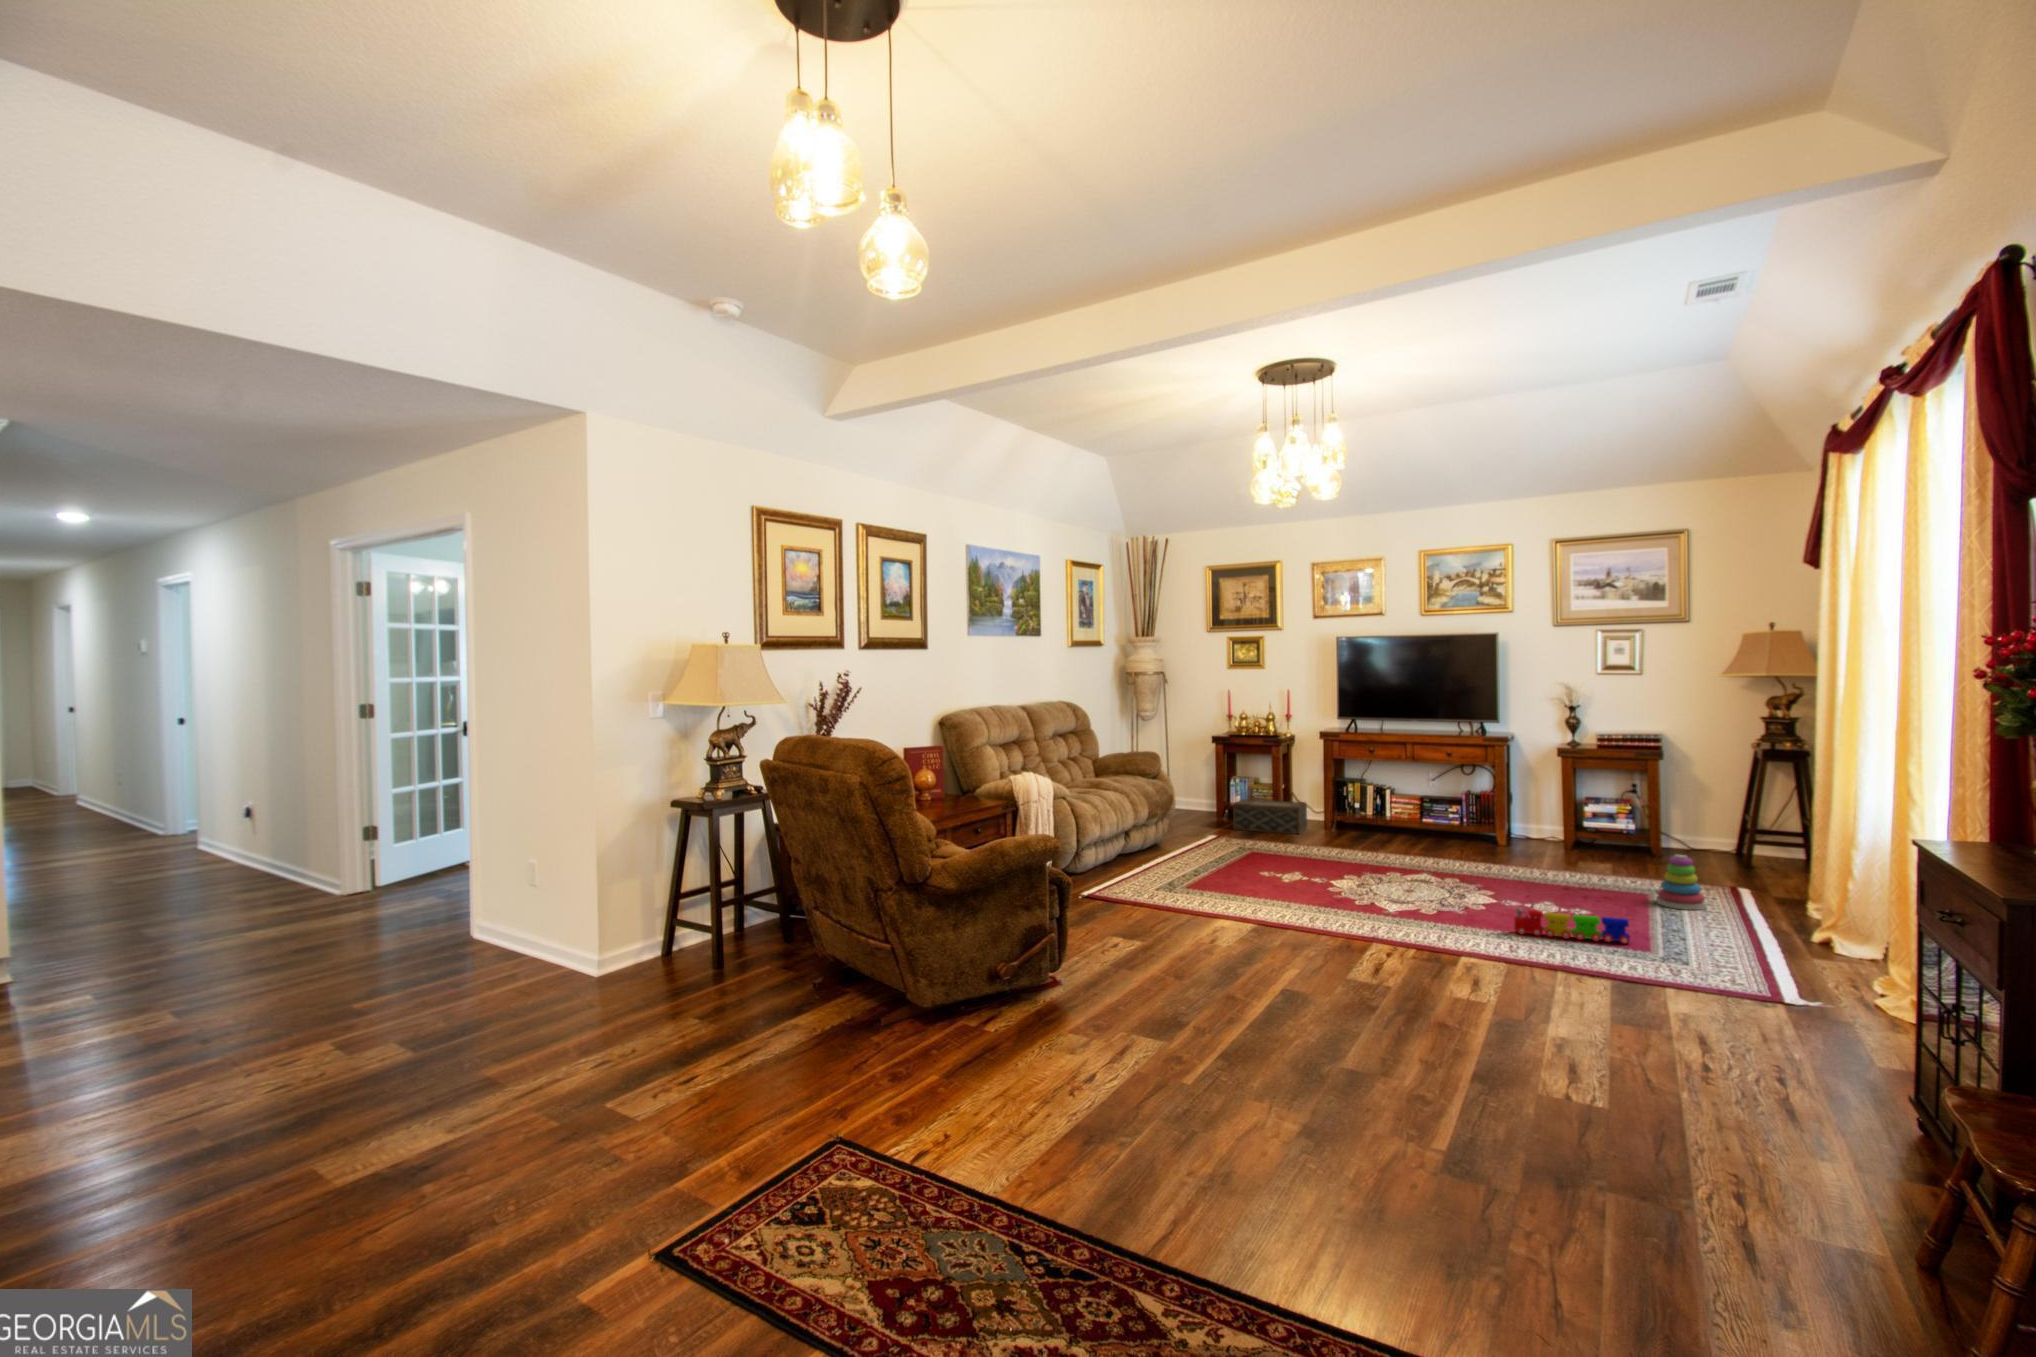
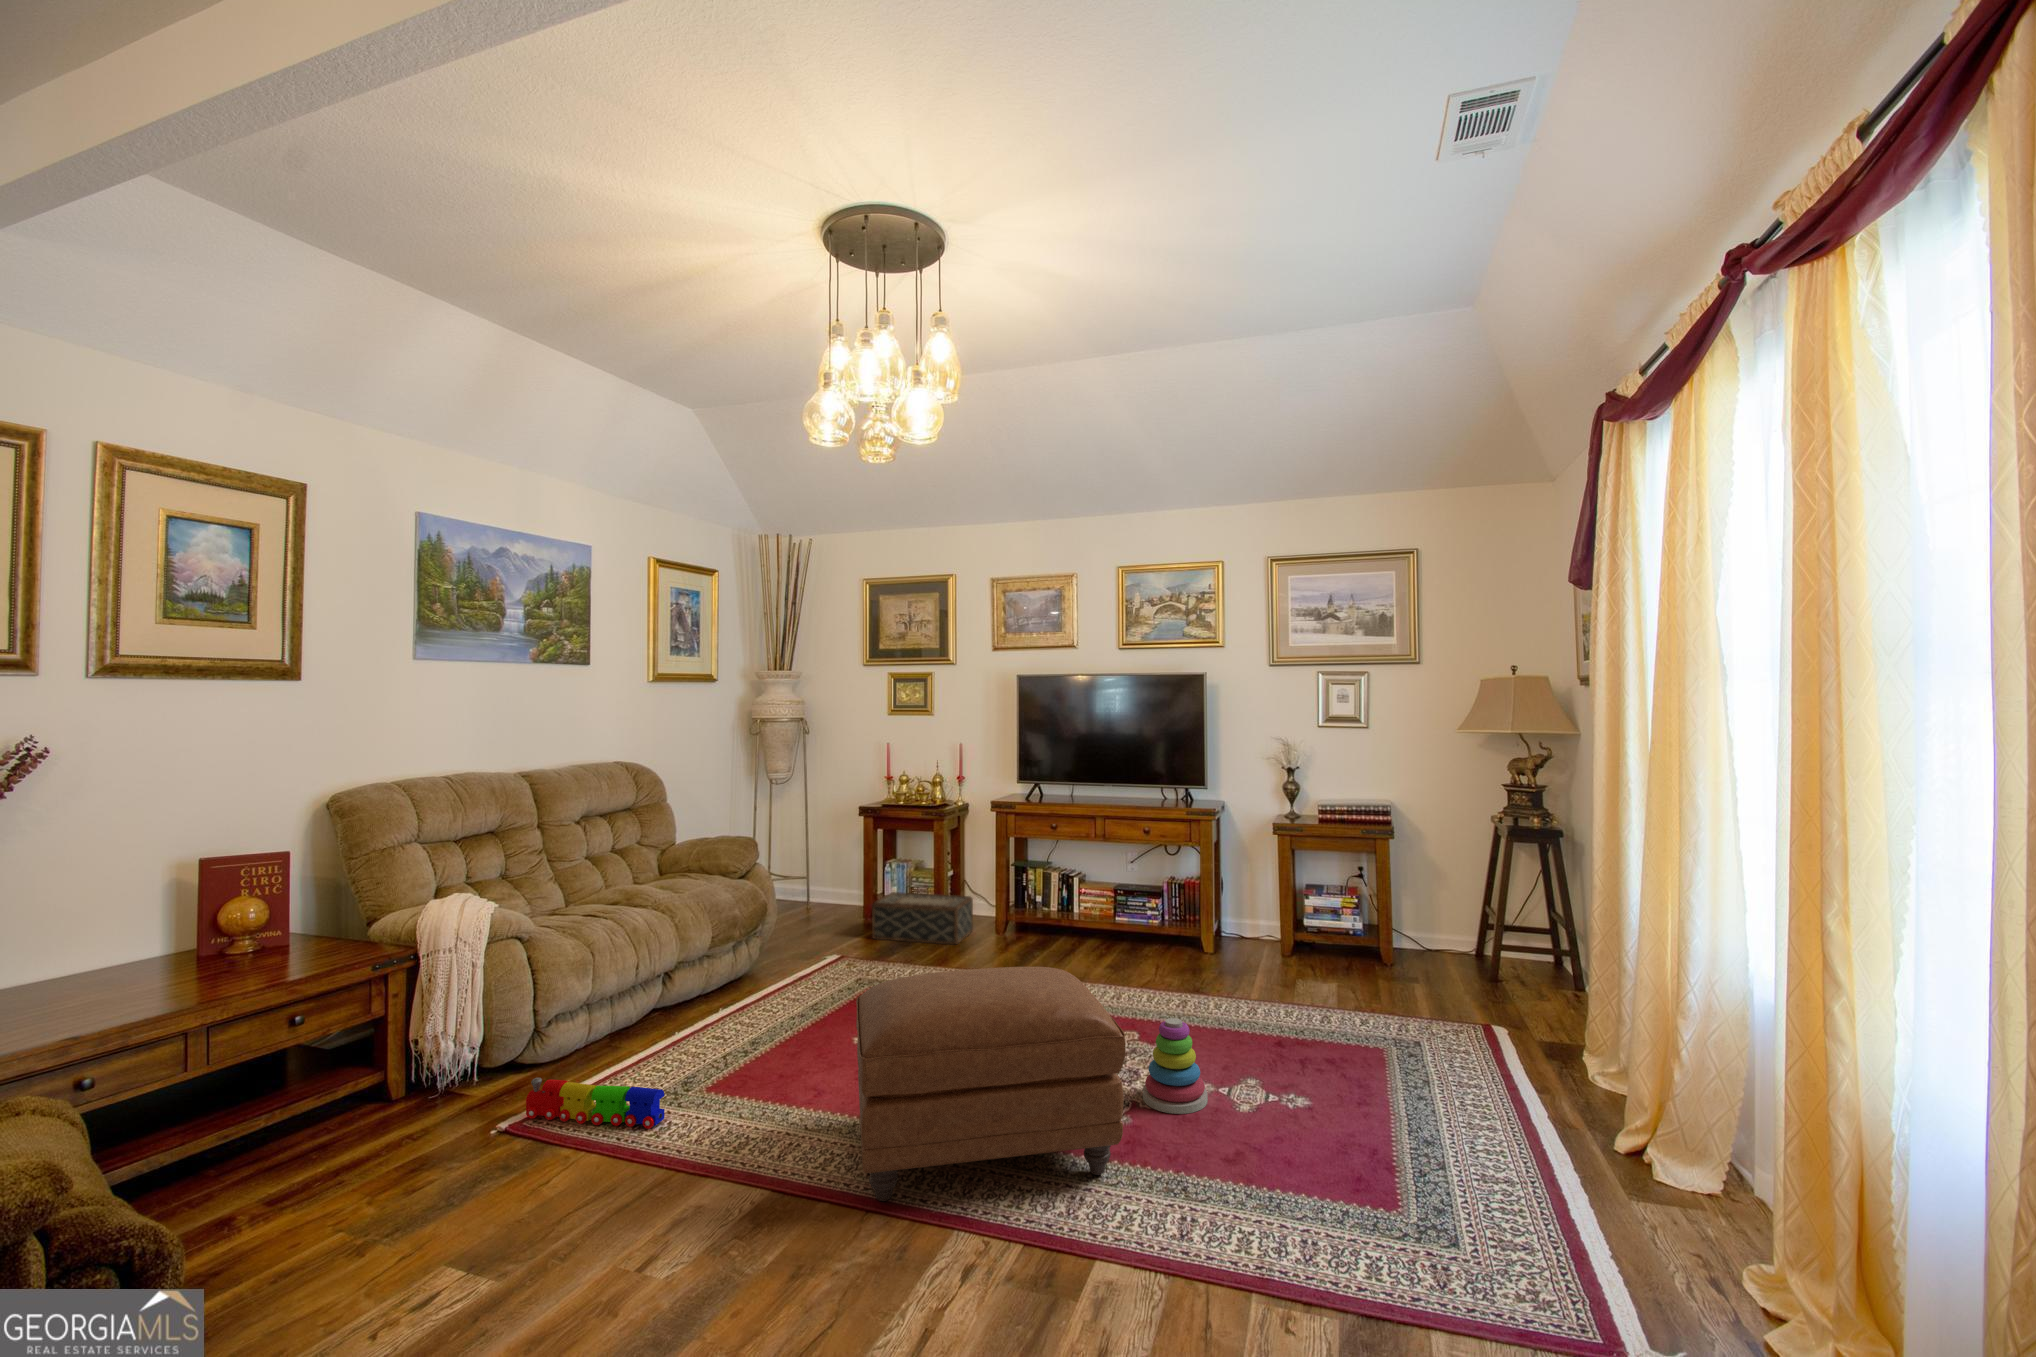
ottoman: none [1292,815,1470,926] -> present [856,967,1125,1201]
stacking toy: present [1656,855,1707,910] -> present [1143,1018,1208,1114]
toy train: present [1514,908,1631,944] -> present [526,1078,665,1129]

